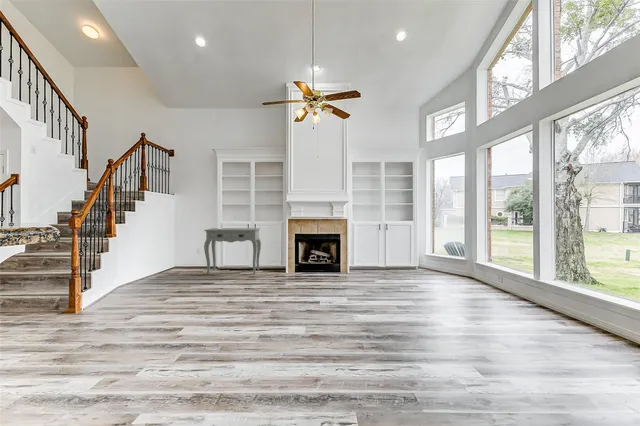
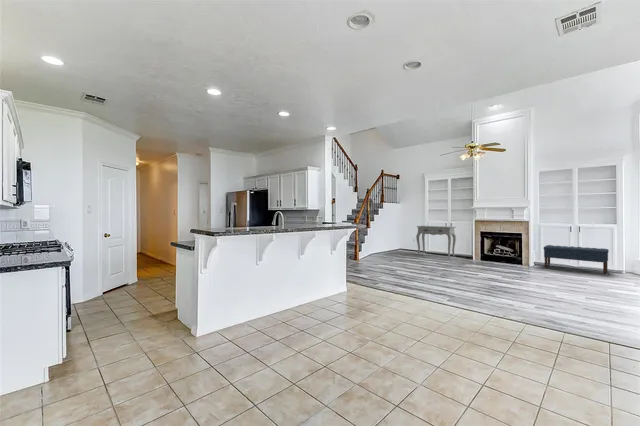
bench: none [362,246,419,274] -> present [544,245,609,274]

